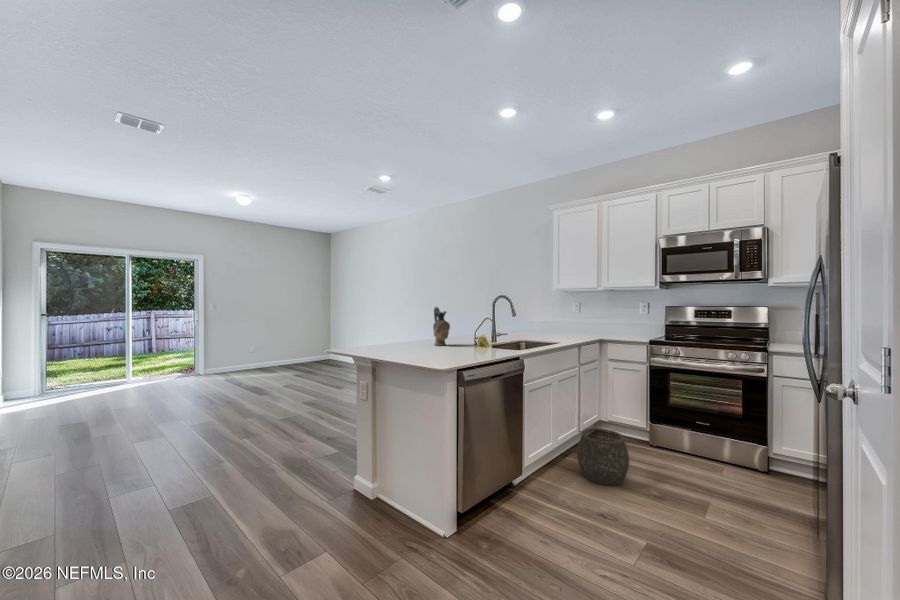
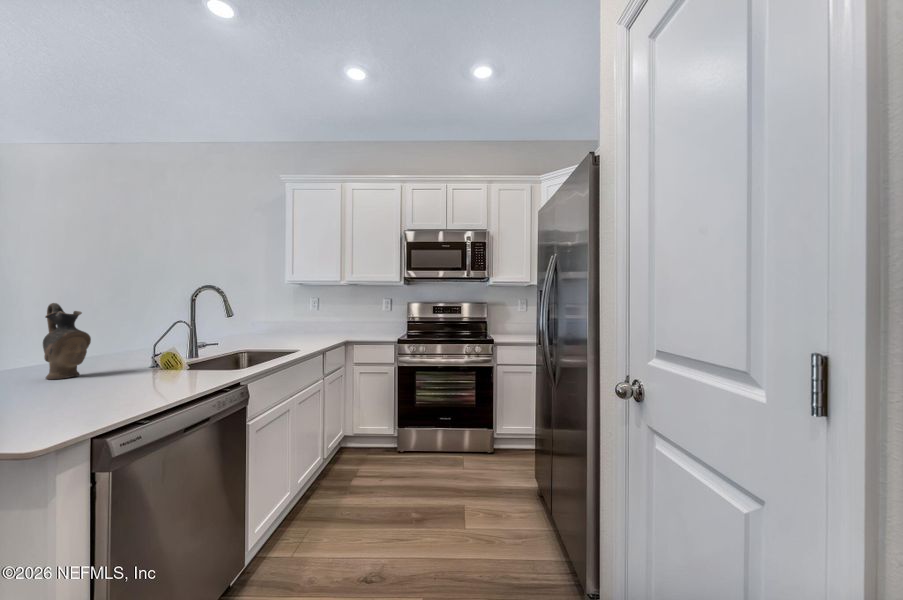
woven basket: present [577,428,629,485] -> none [326,451,389,529]

